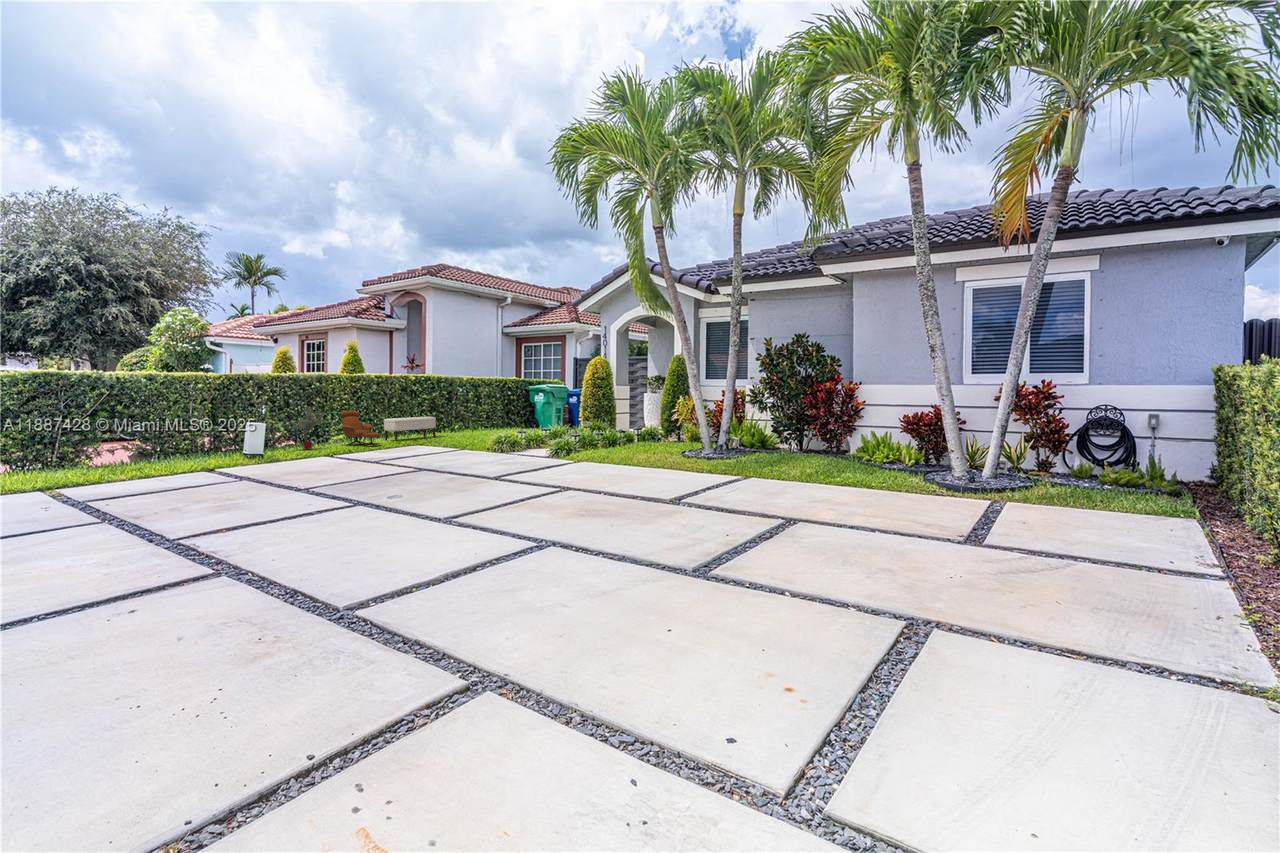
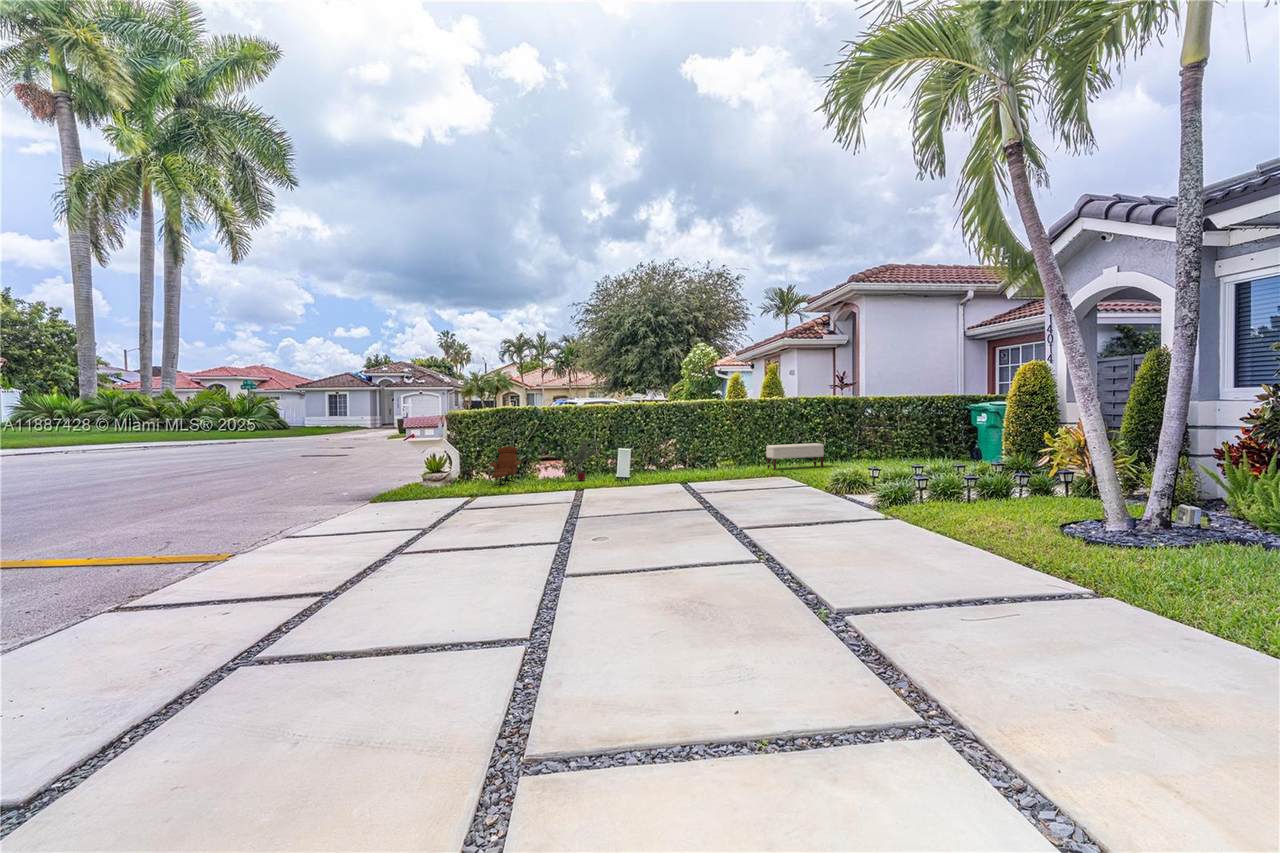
potted tree: present [289,408,325,450] -> present [564,439,597,481]
lounge chair: present [341,411,379,447] -> present [490,447,521,487]

